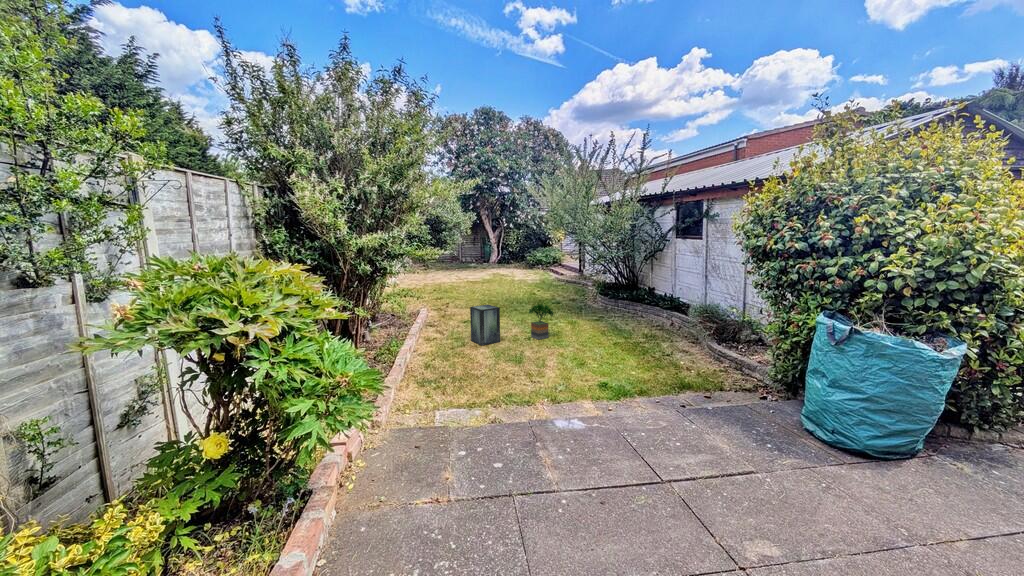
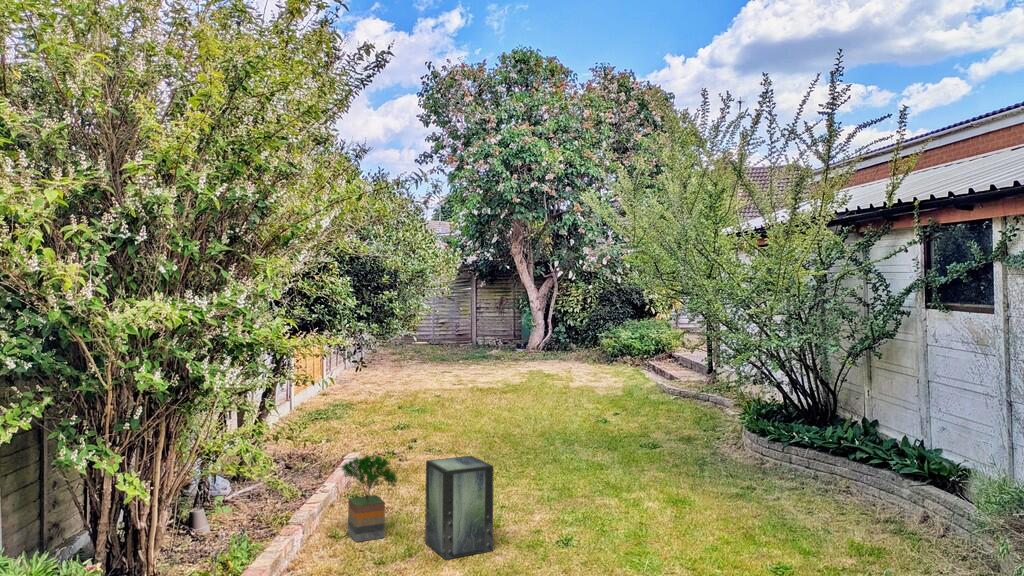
potted tree: present [529,305,554,340] -> present [342,455,397,542]

